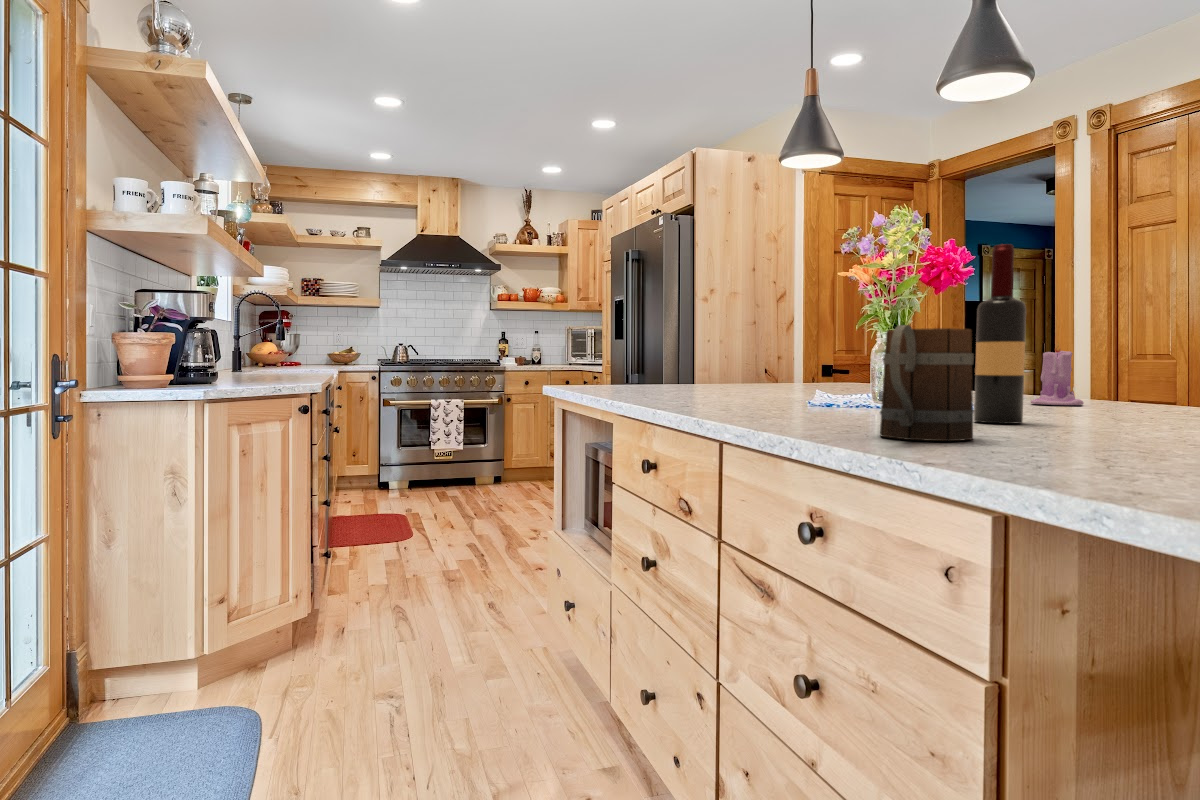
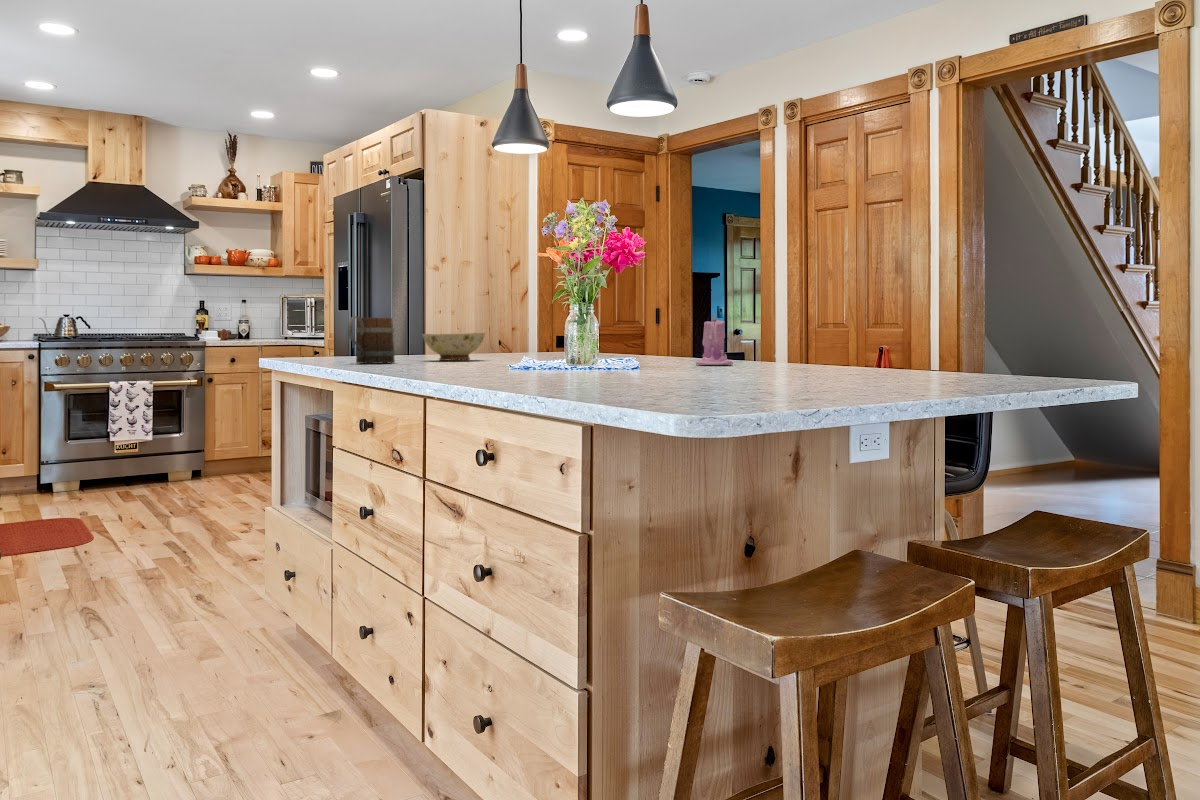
wine bottle: present [974,244,1026,424] -> none [625,235,659,374]
mug: present [880,325,974,441] -> present [348,316,395,364]
ceramic bowl: none [699,363,763,391] -> present [422,333,485,361]

